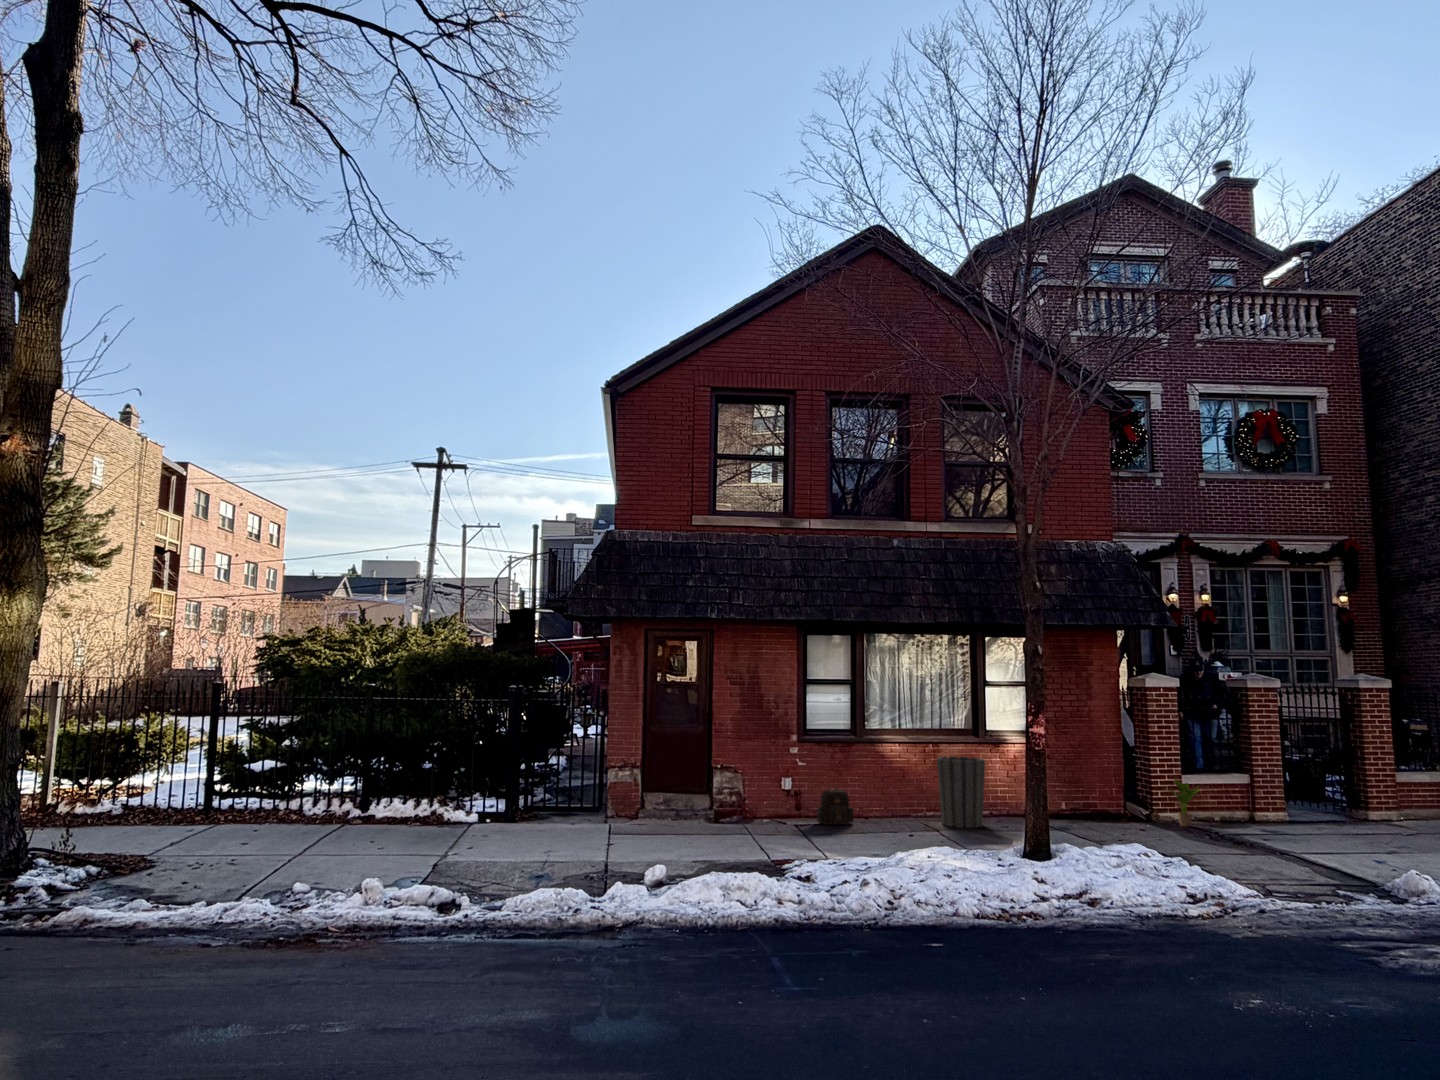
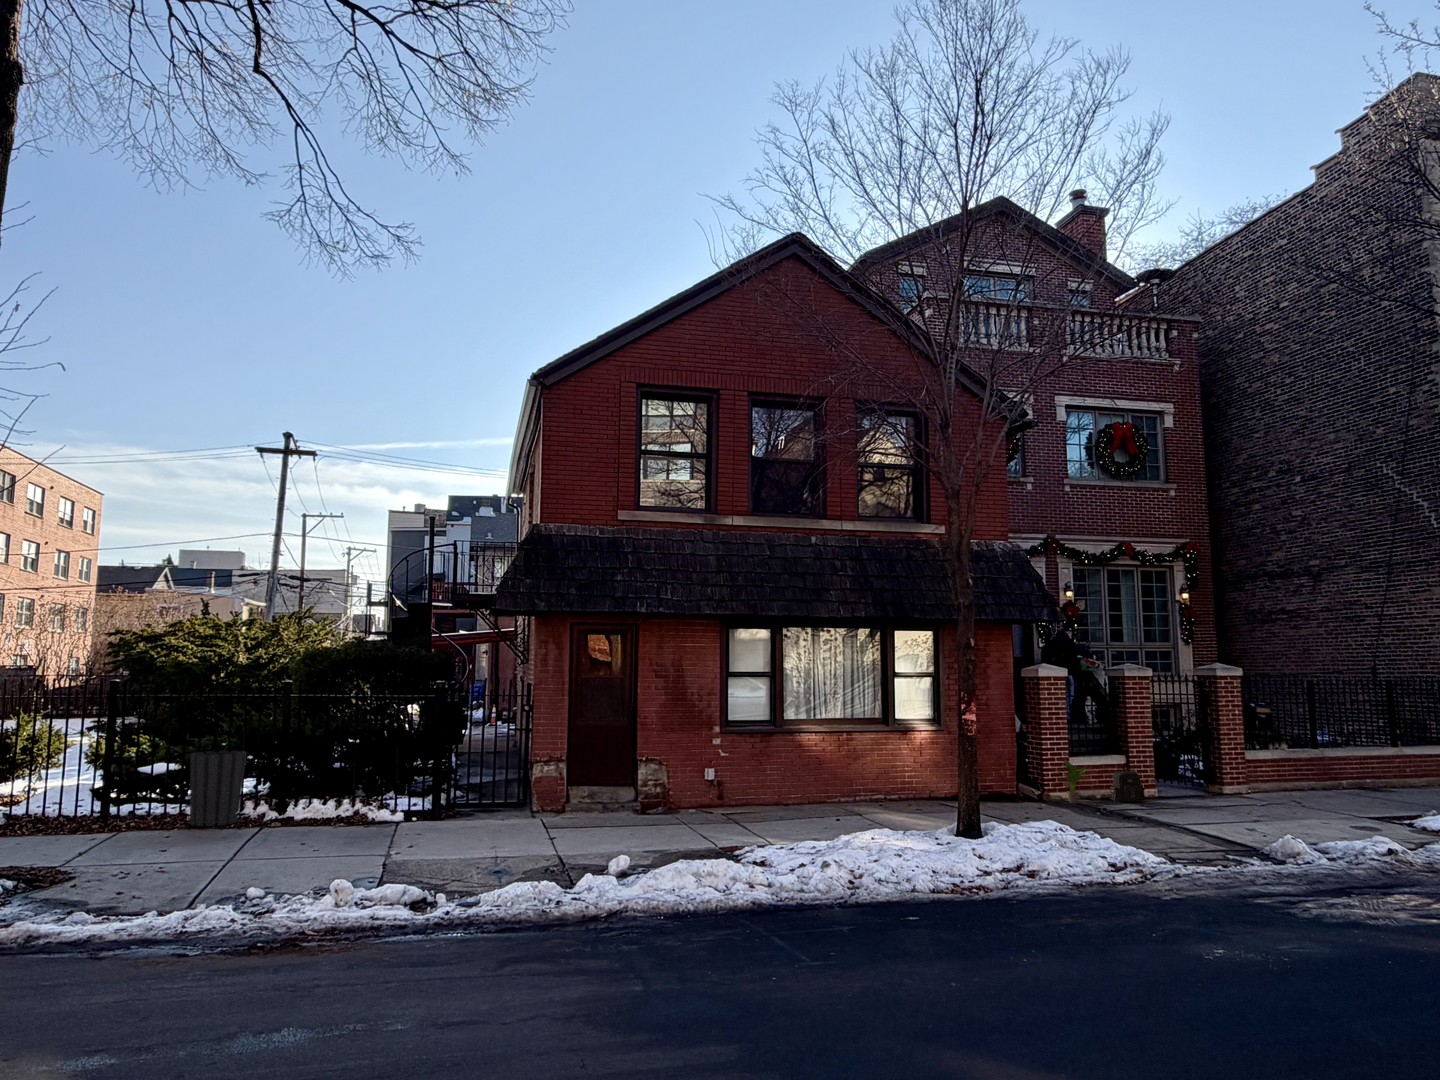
trash can: present [937,756,985,828] -> present [190,751,246,826]
backpack: present [817,788,854,825] -> present [1110,770,1145,802]

